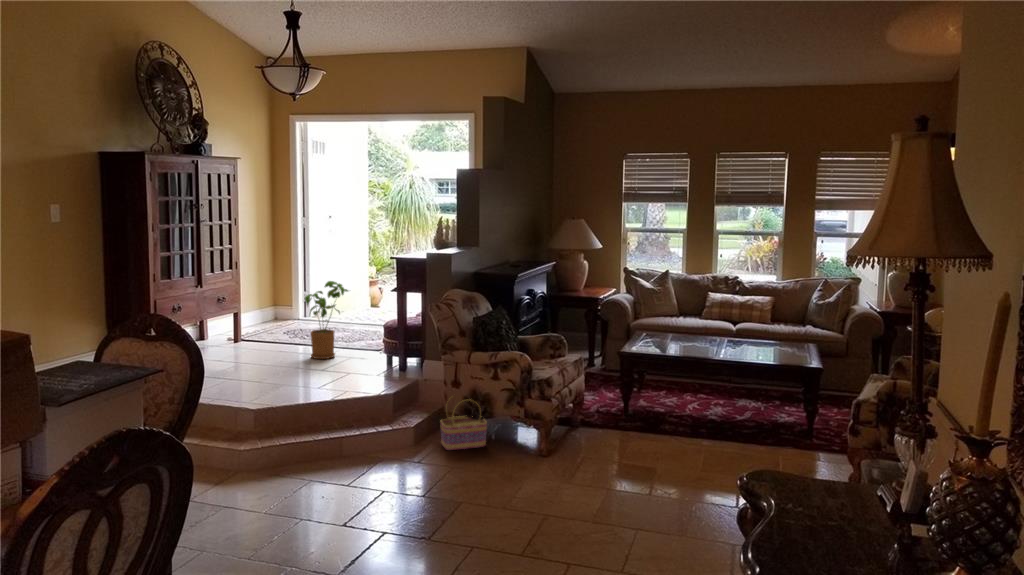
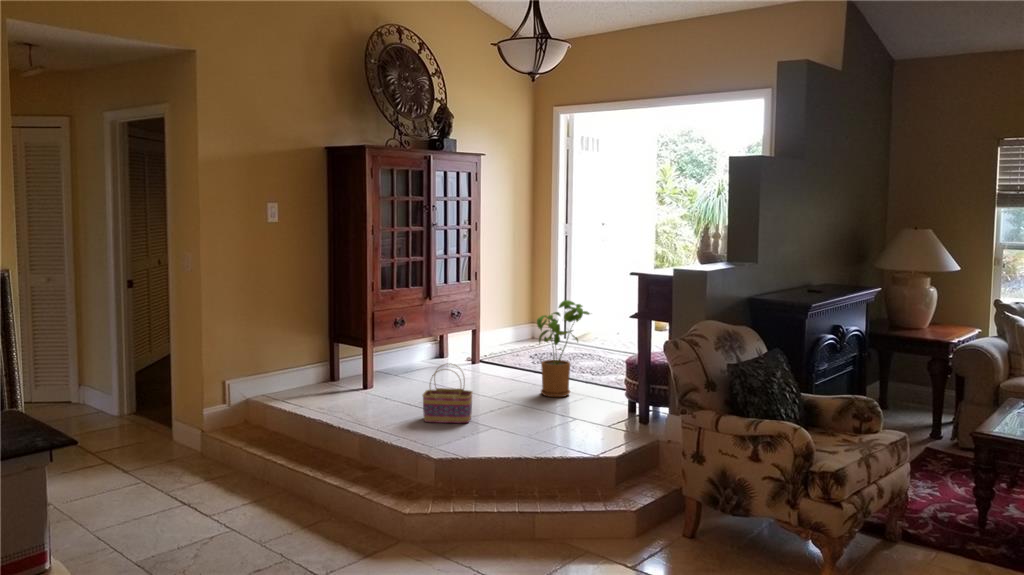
basket: present [440,399,487,450] -> present [423,363,473,423]

